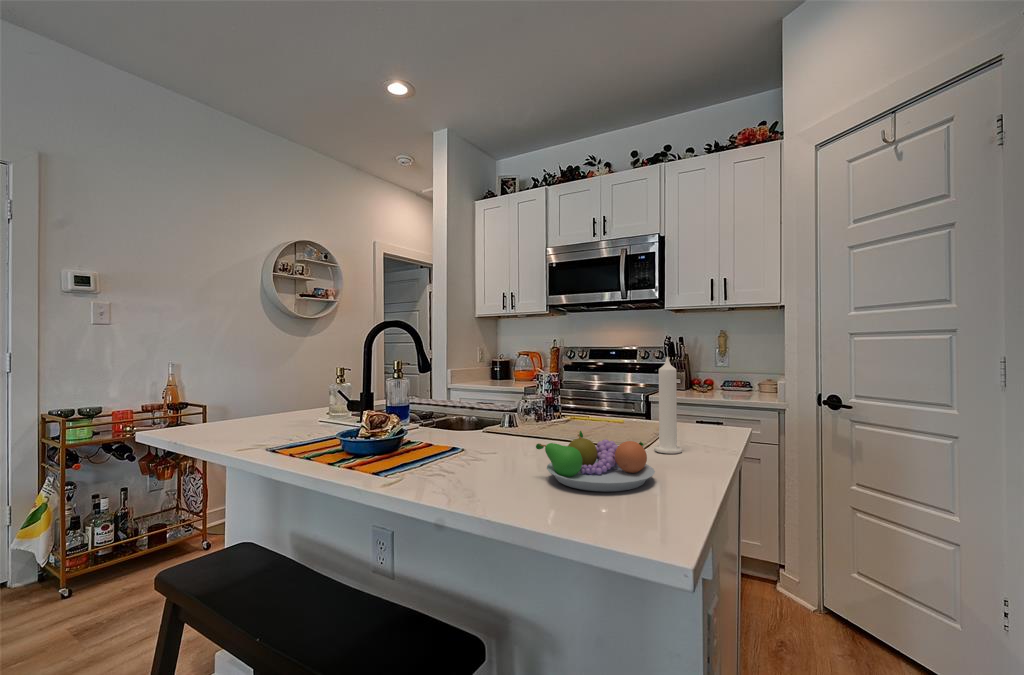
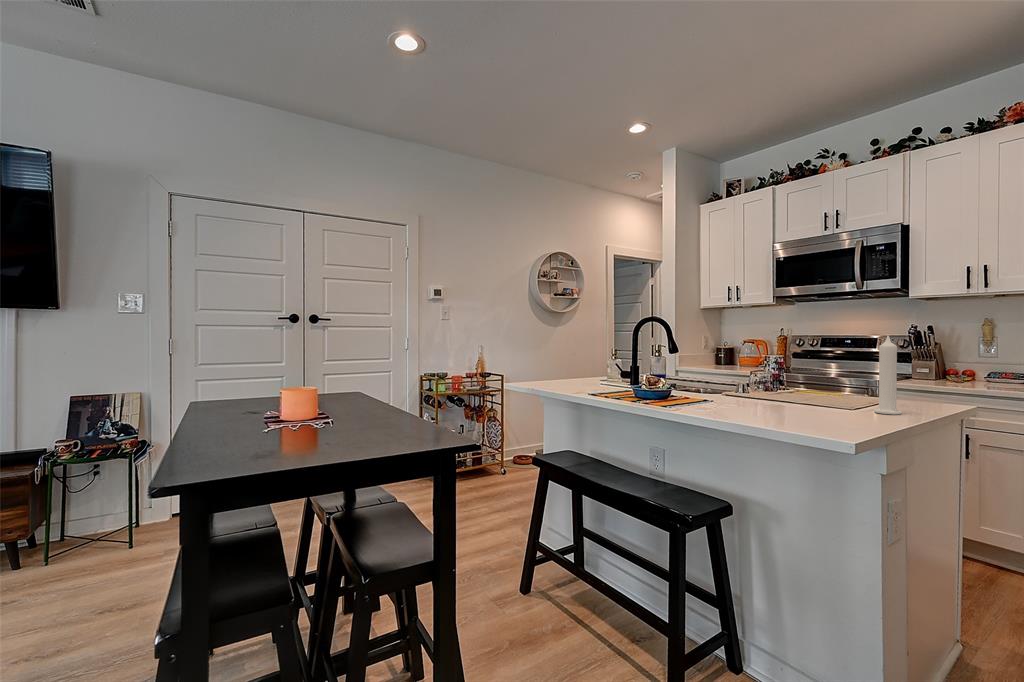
fruit bowl: present [536,431,655,492] -> none [767,388,867,428]

